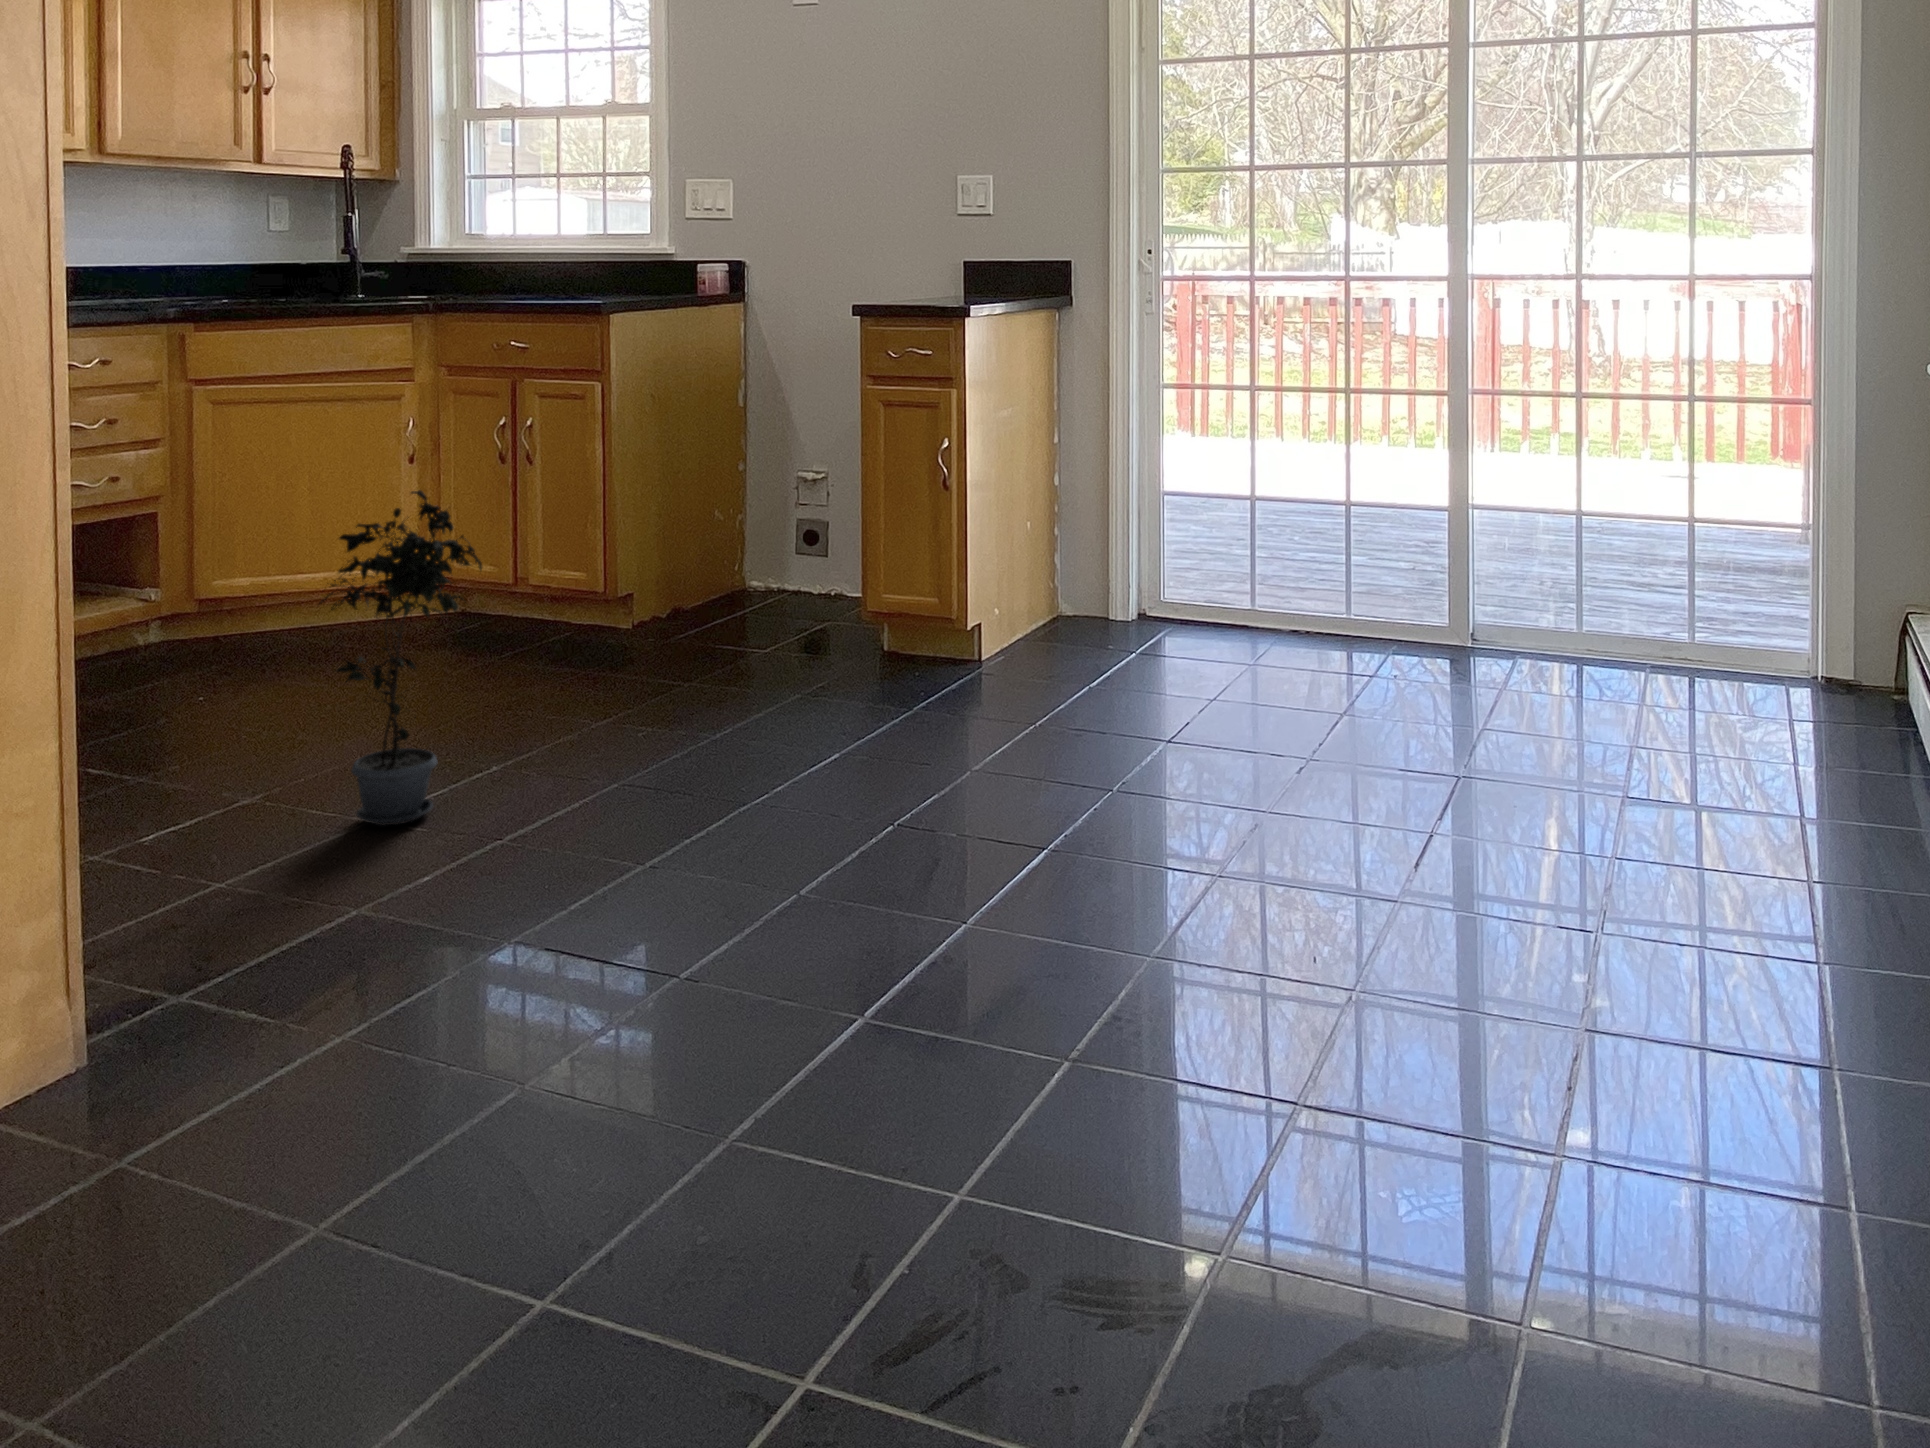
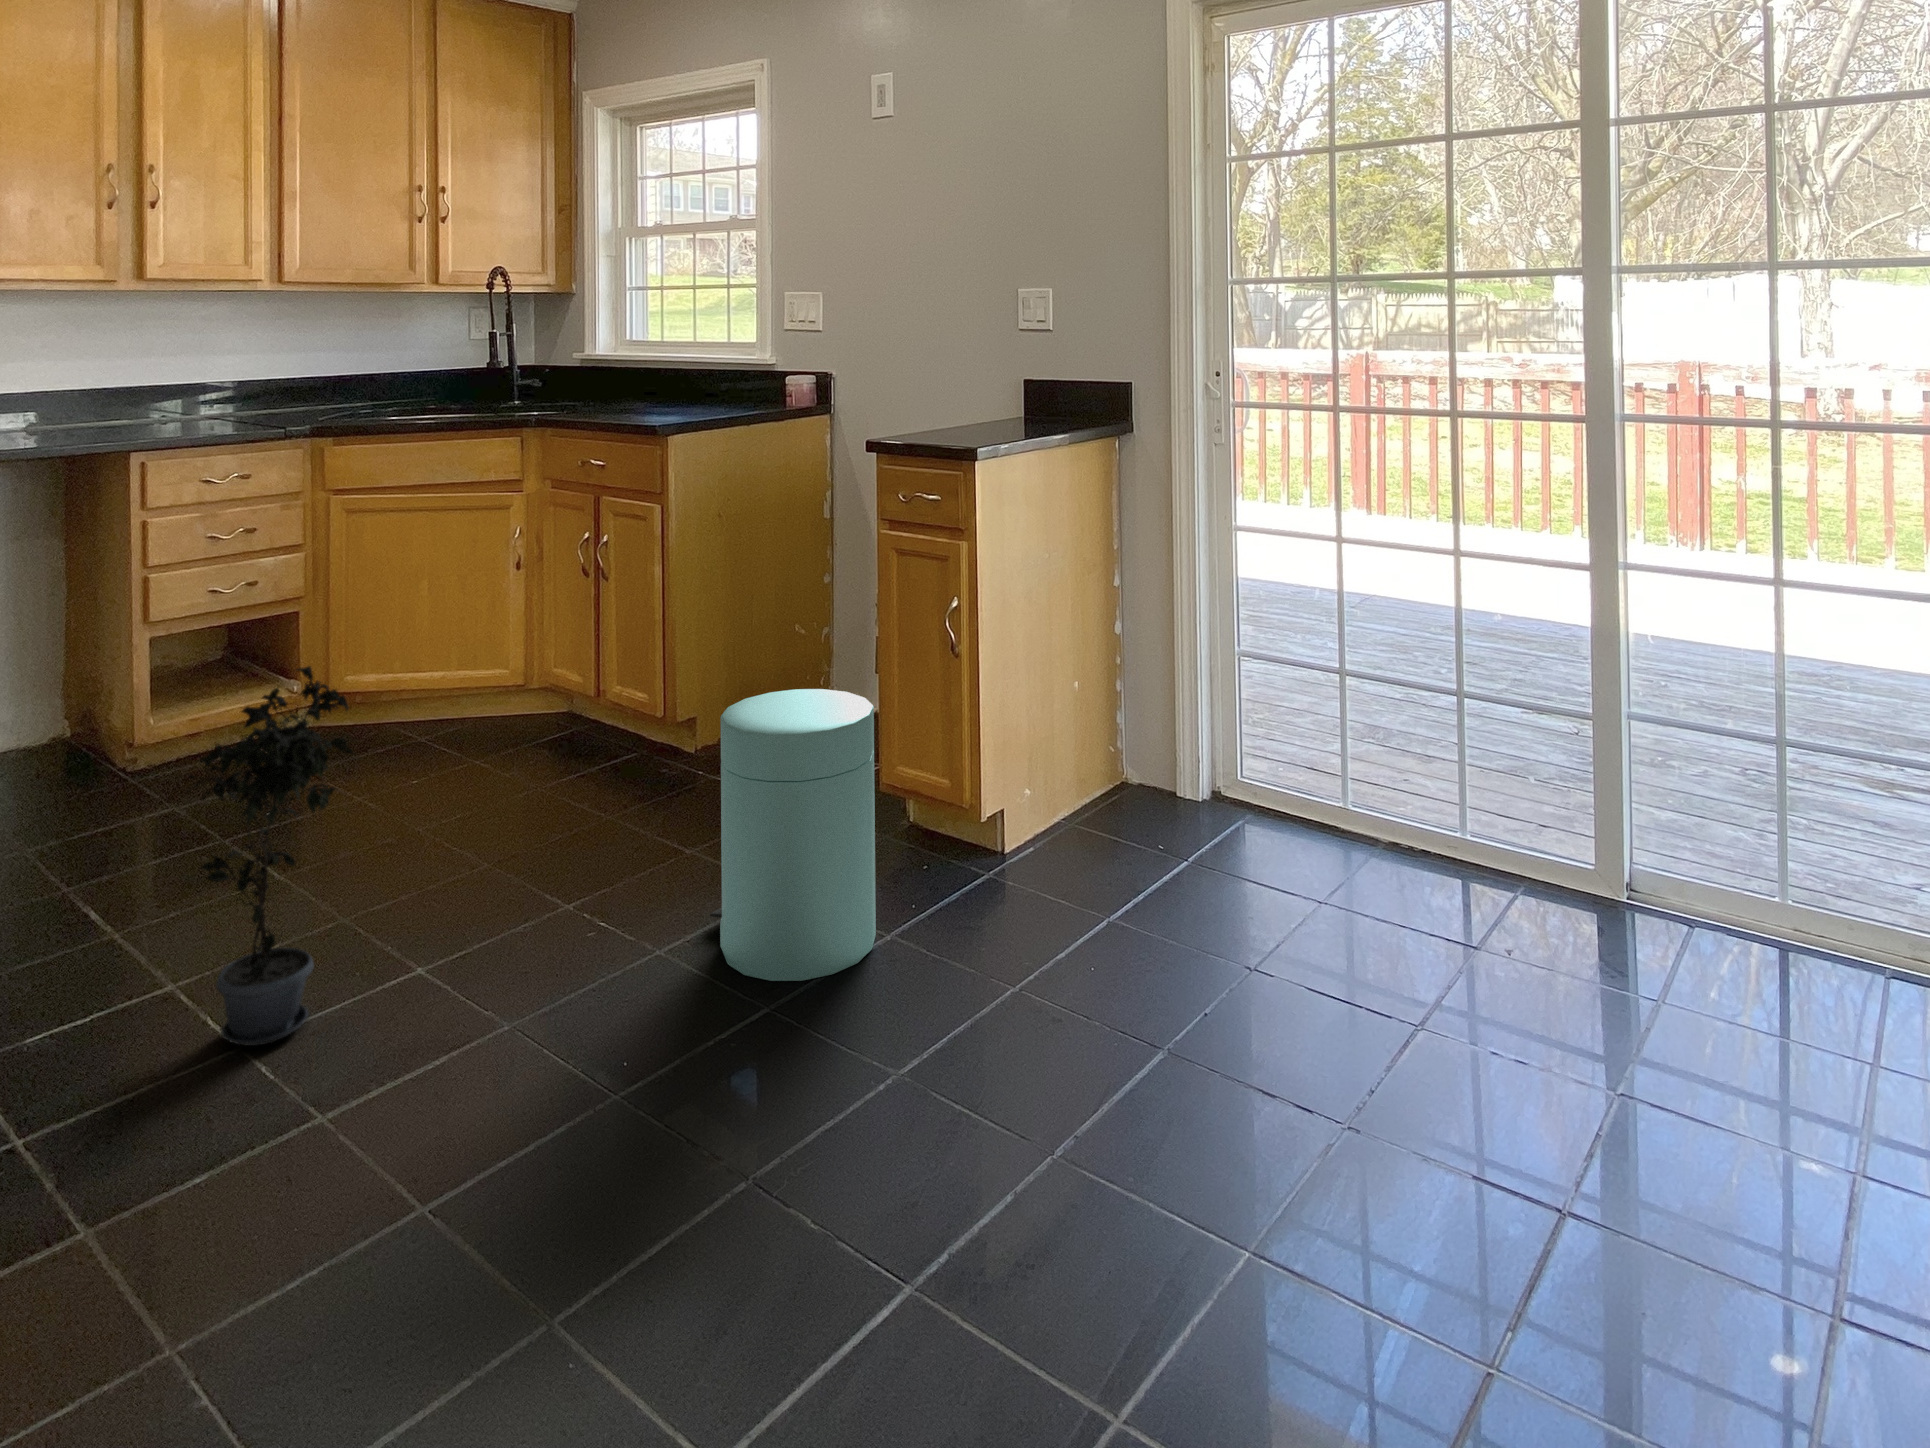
trash can: none [755,515,912,747] -> present [710,689,876,981]

